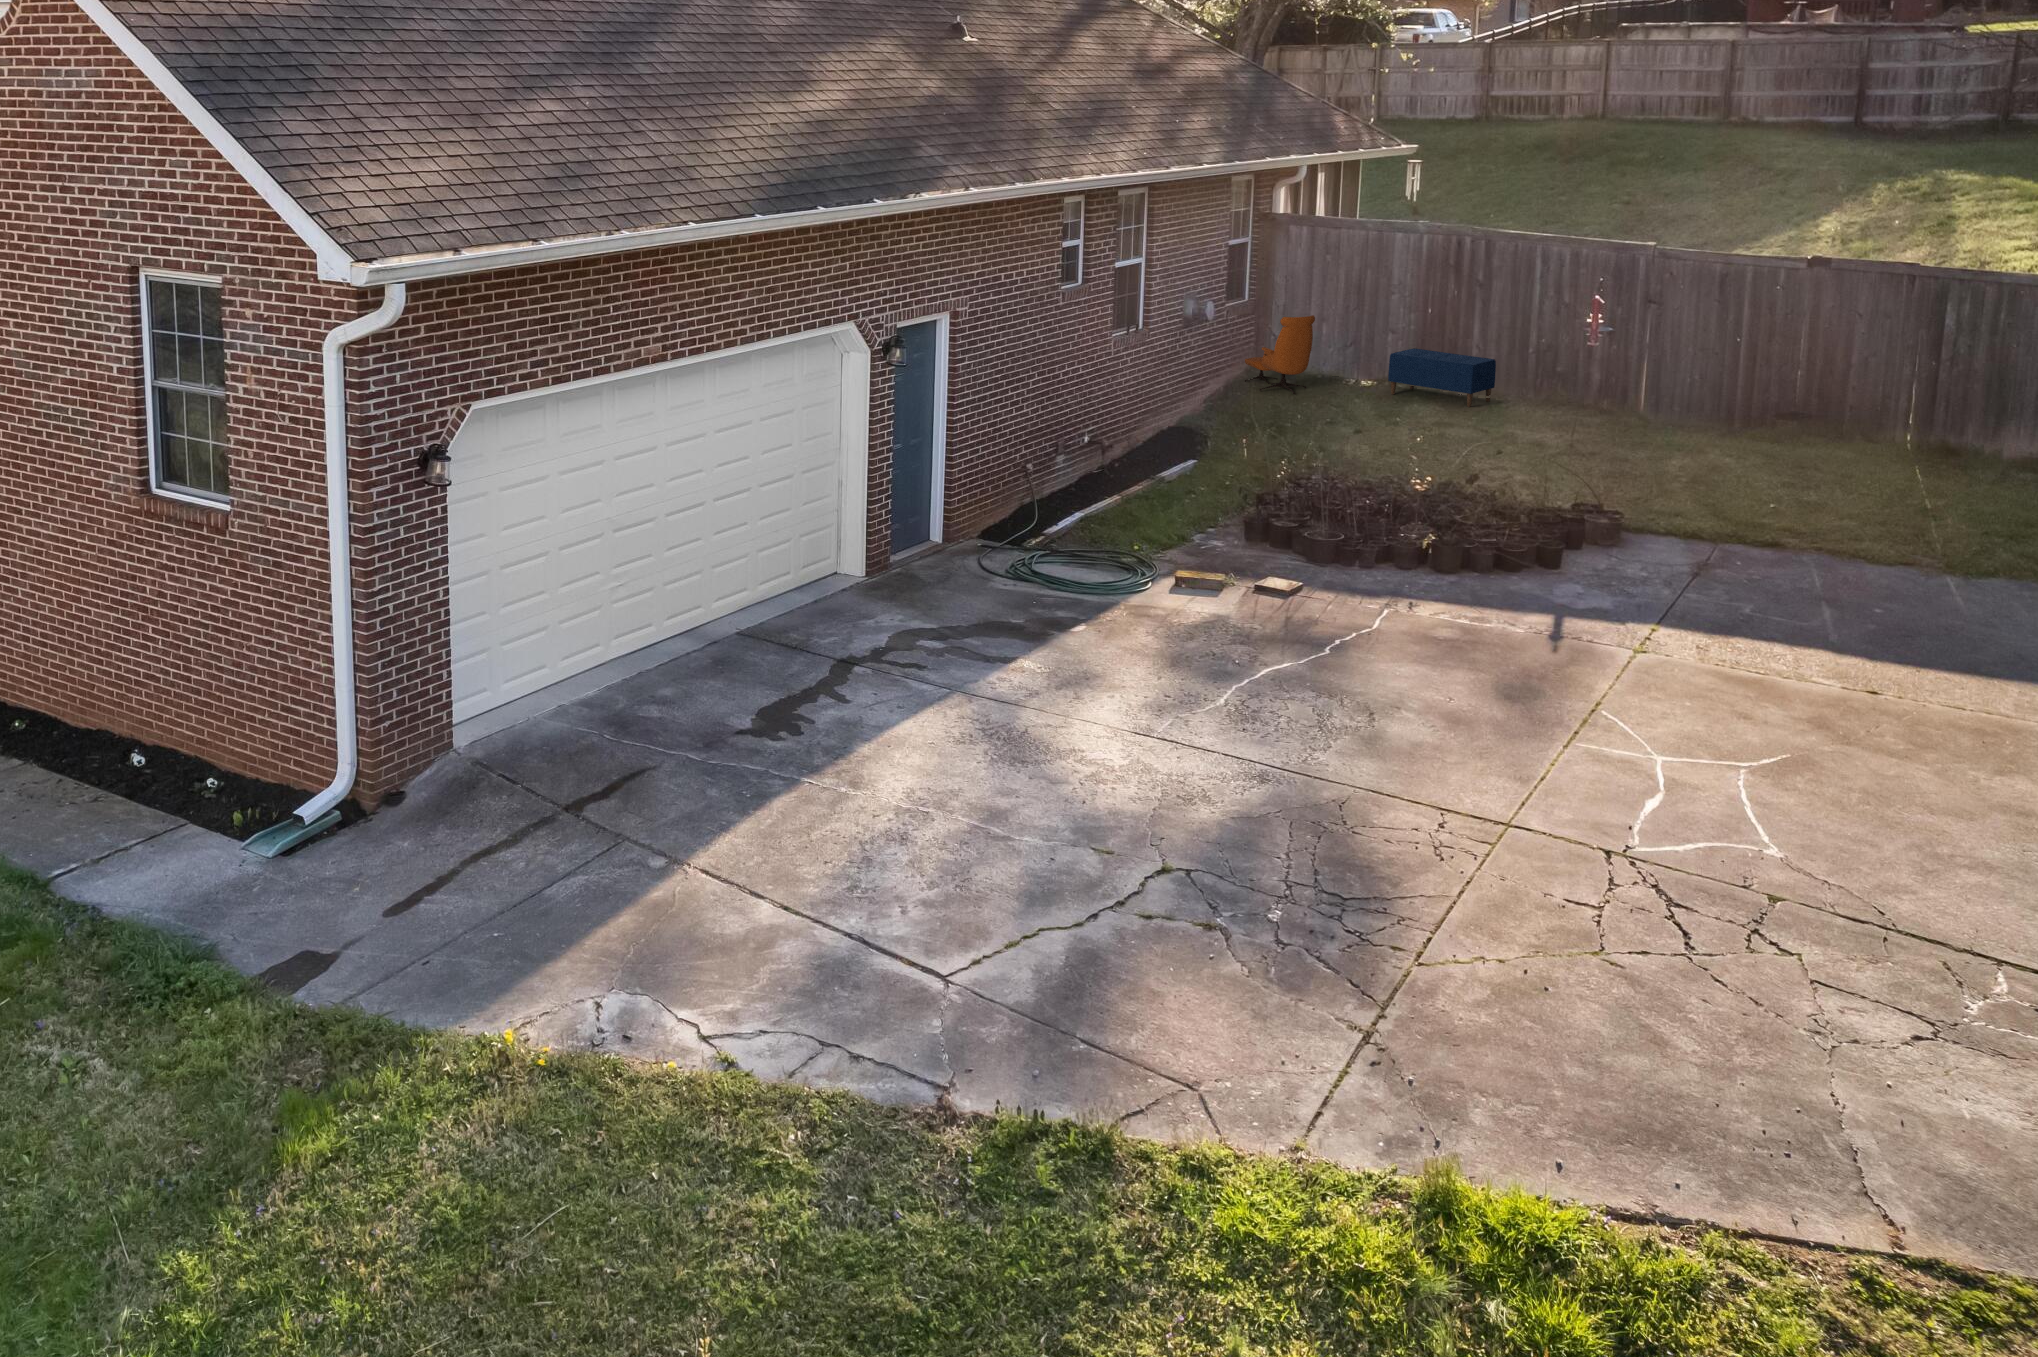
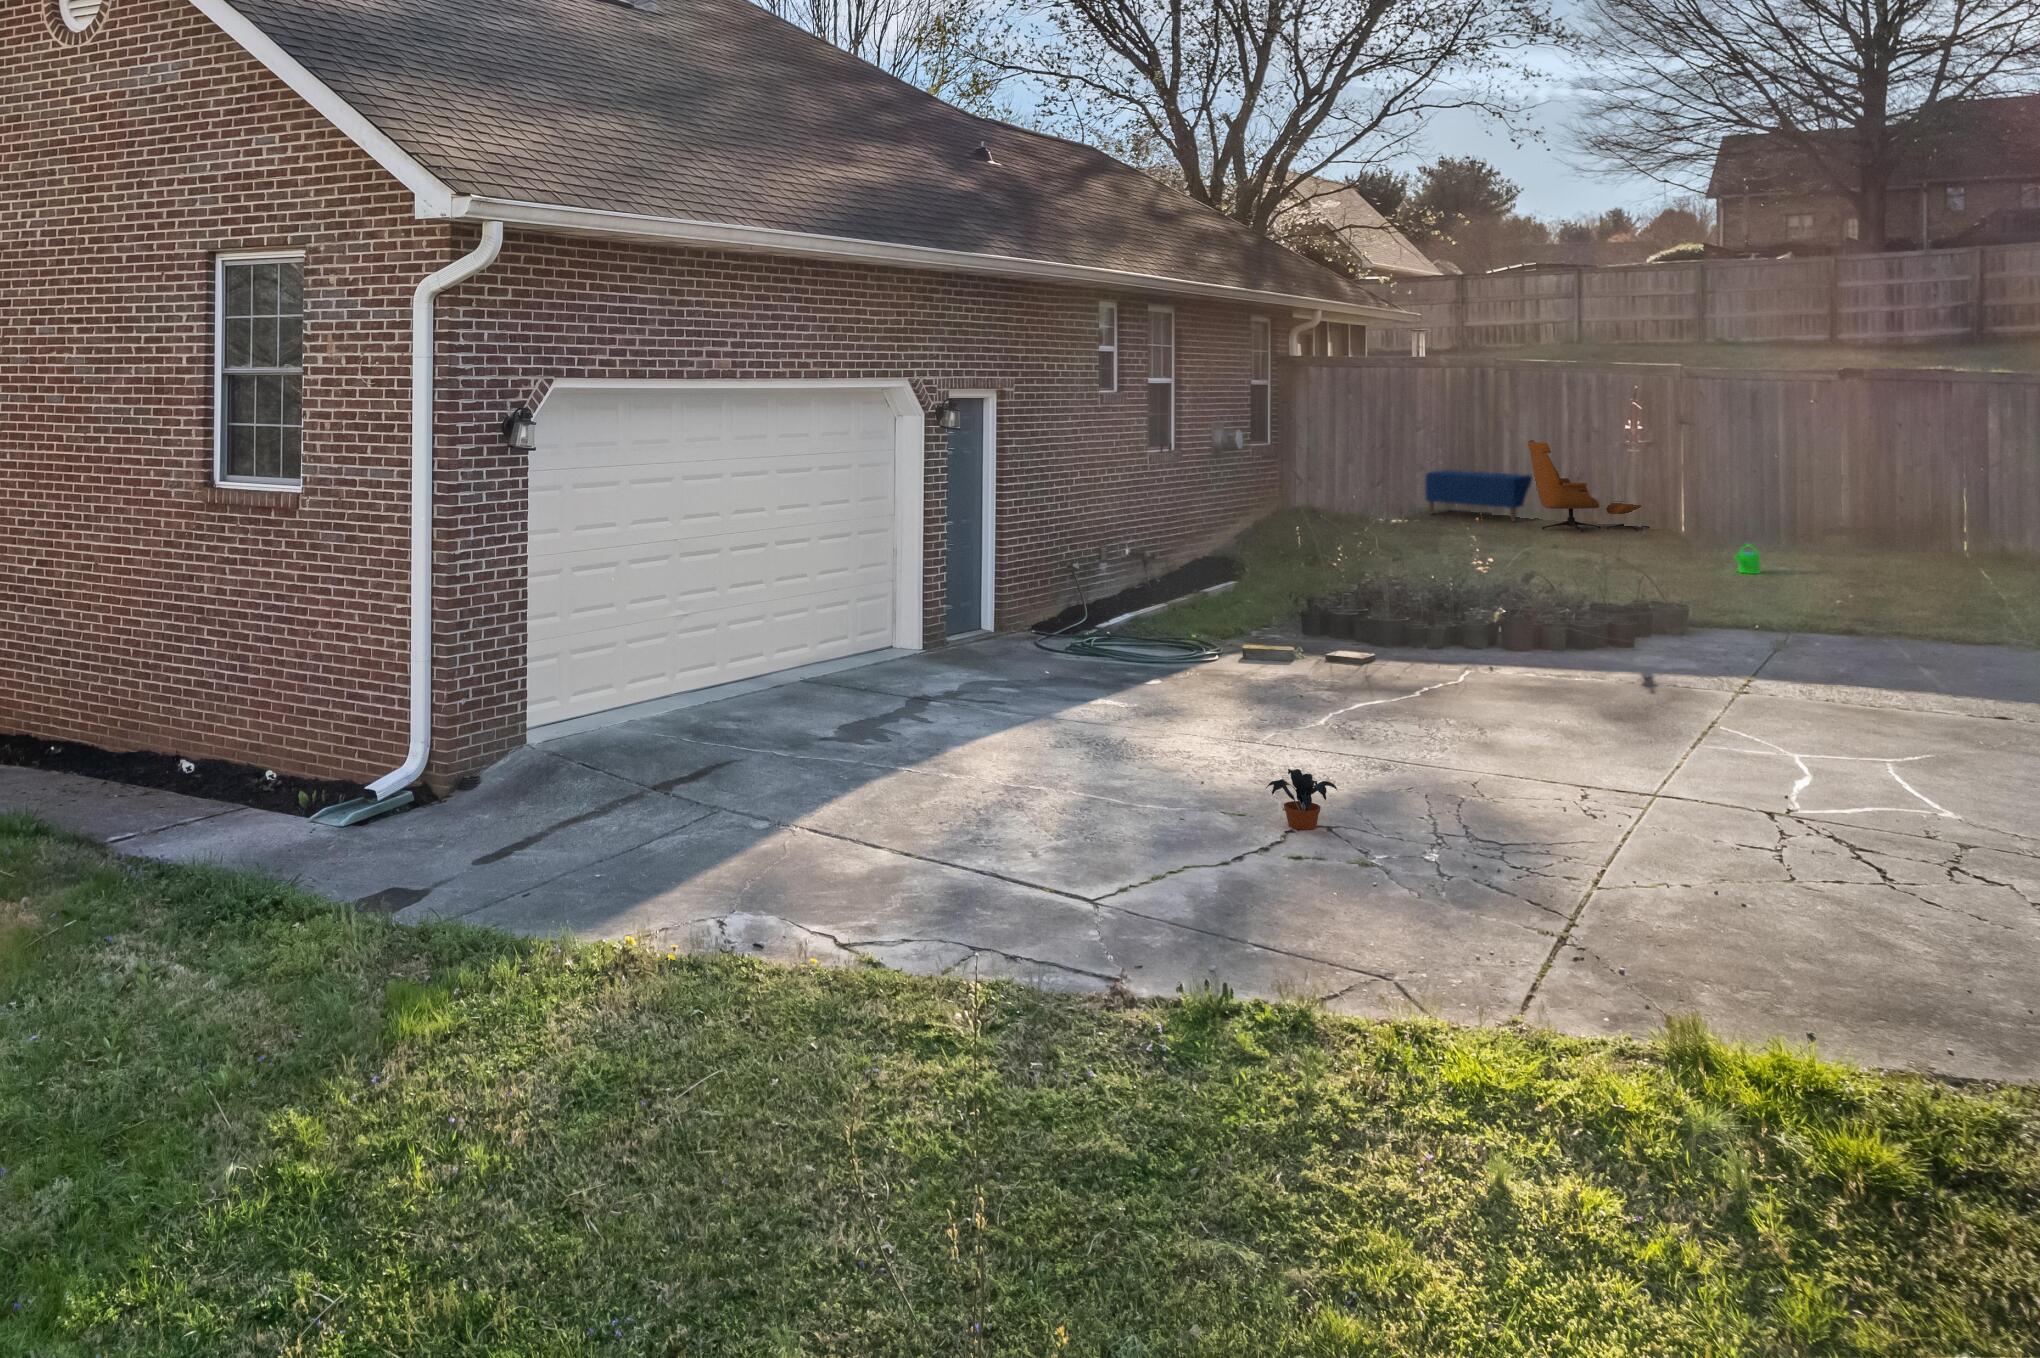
lounge chair: present [1245,315,1315,394] -> present [1528,440,1649,532]
watering can: none [1663,460,1689,489] -> present [1735,544,1760,574]
potted plant: none [1128,812,1195,871] -> present [1266,769,1337,830]

